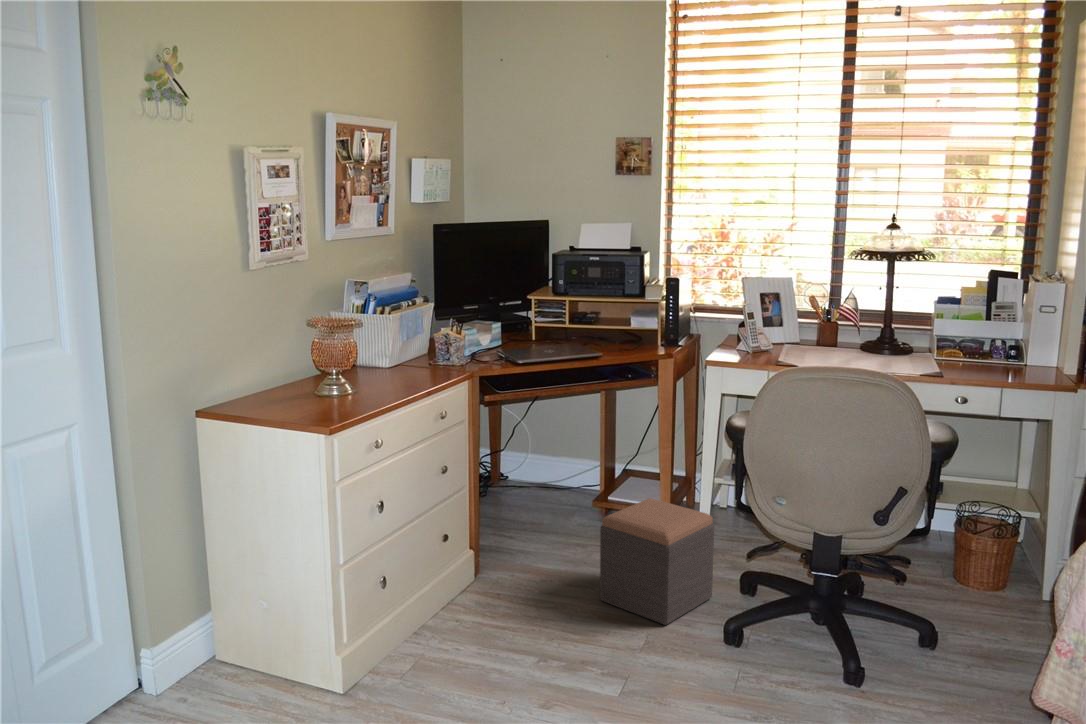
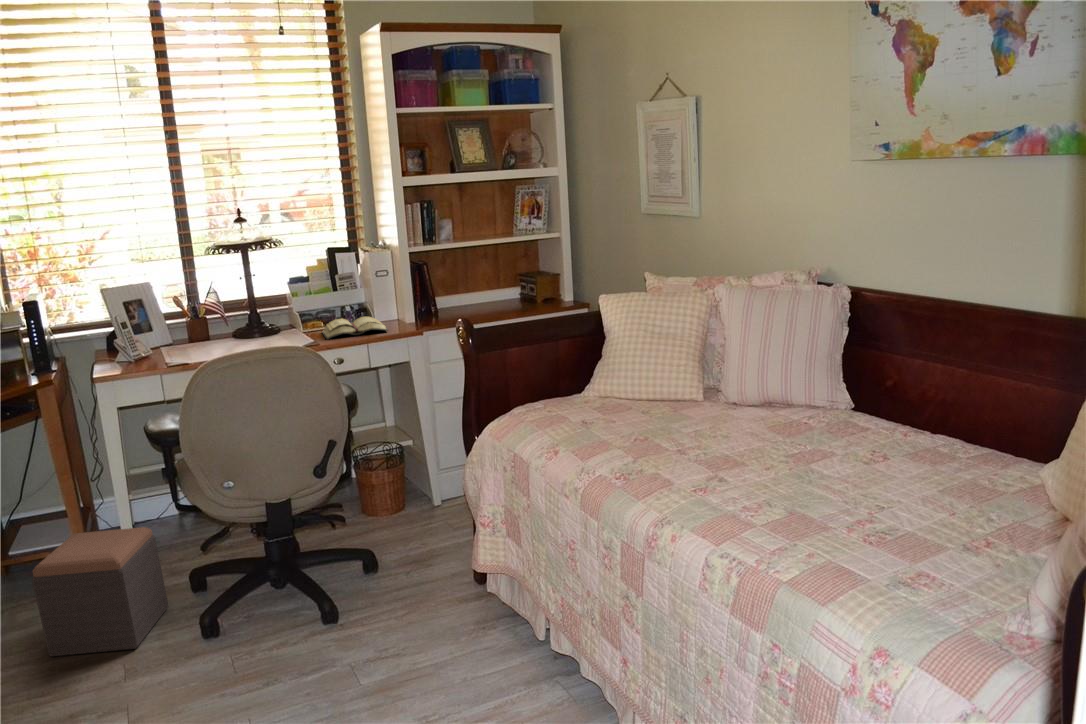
diary: none [955,352,1036,378] -> present [322,317,388,339]

